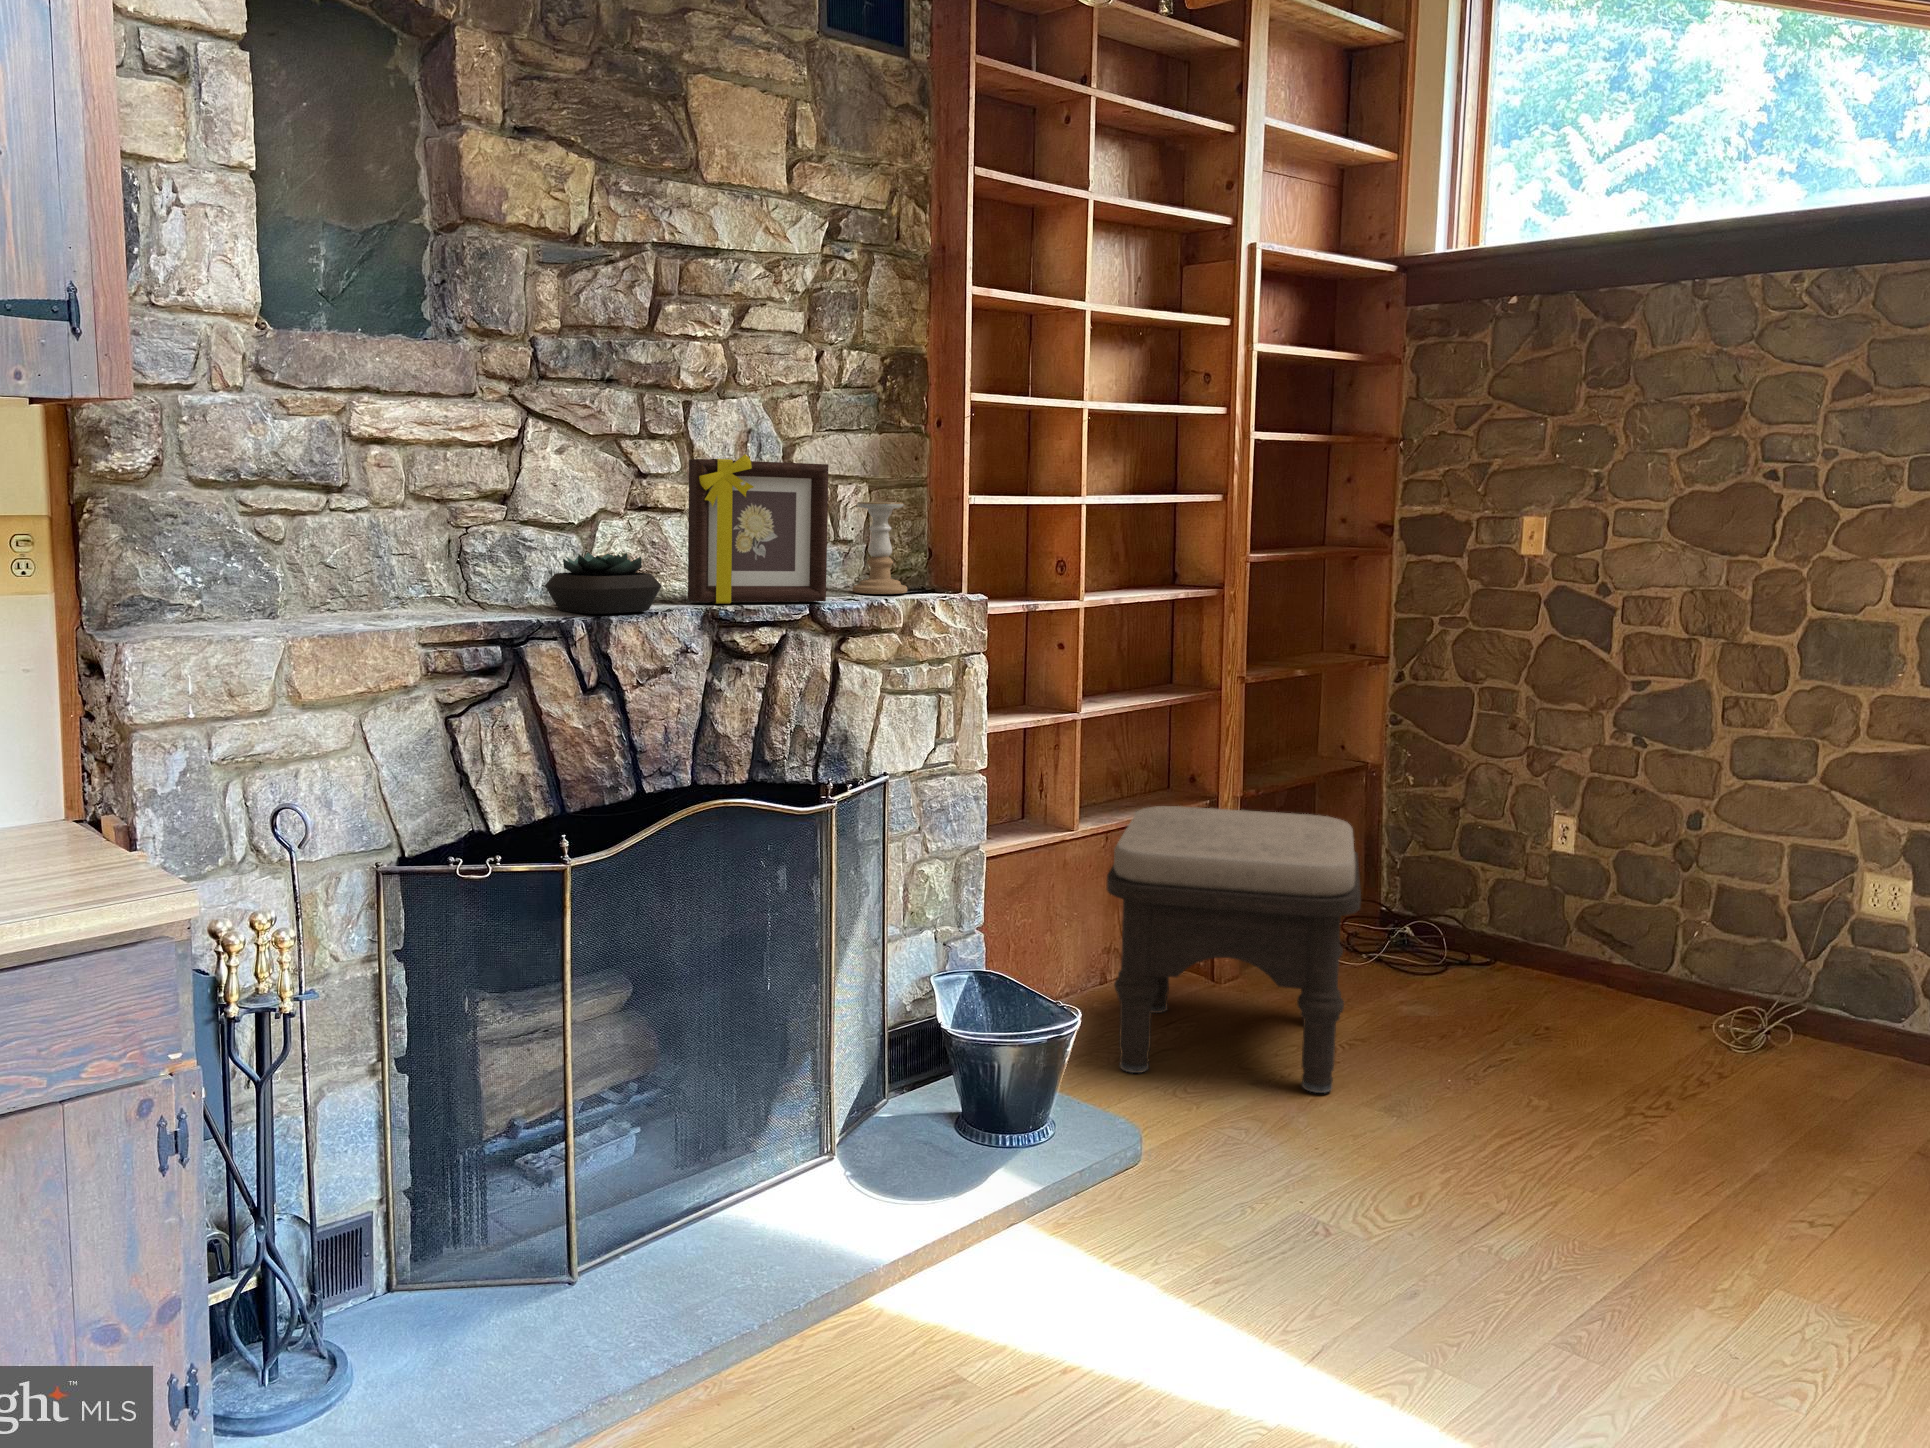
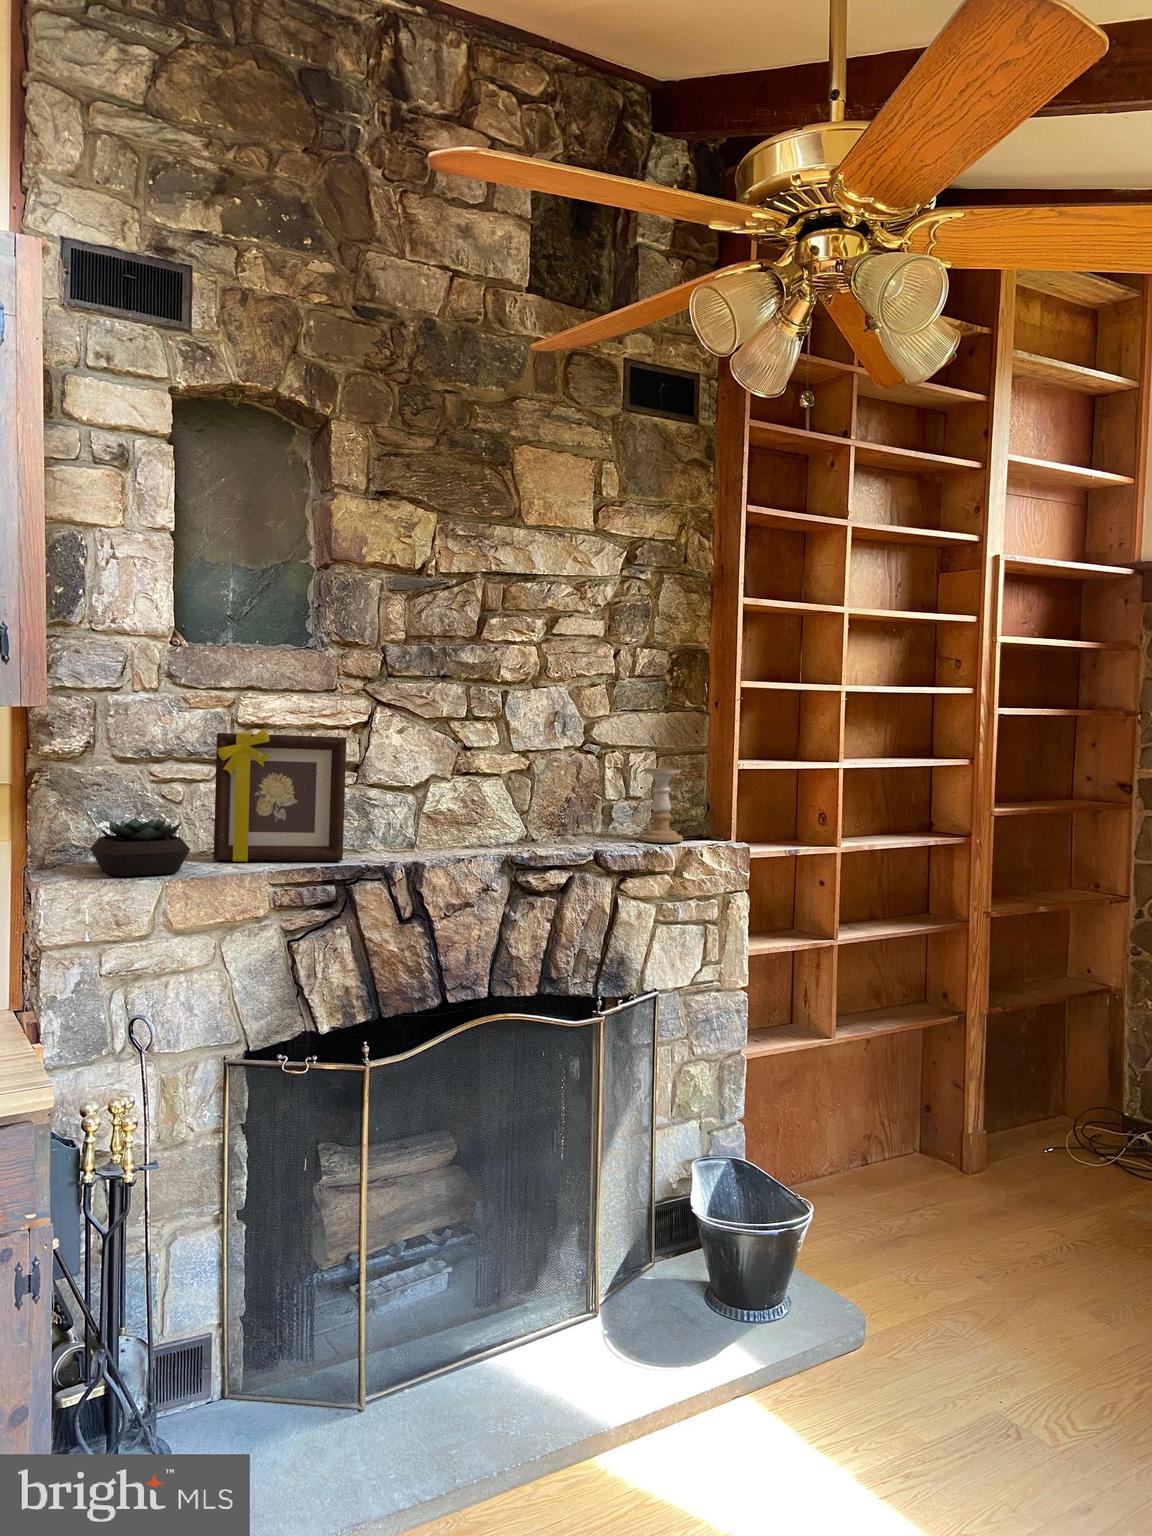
picture frame: present [688,454,829,604] -> present [214,729,346,862]
succulent plant: present [545,552,662,614] -> present [90,818,190,876]
ottoman: present [1107,806,1361,1093] -> none [852,1019,1083,1291]

